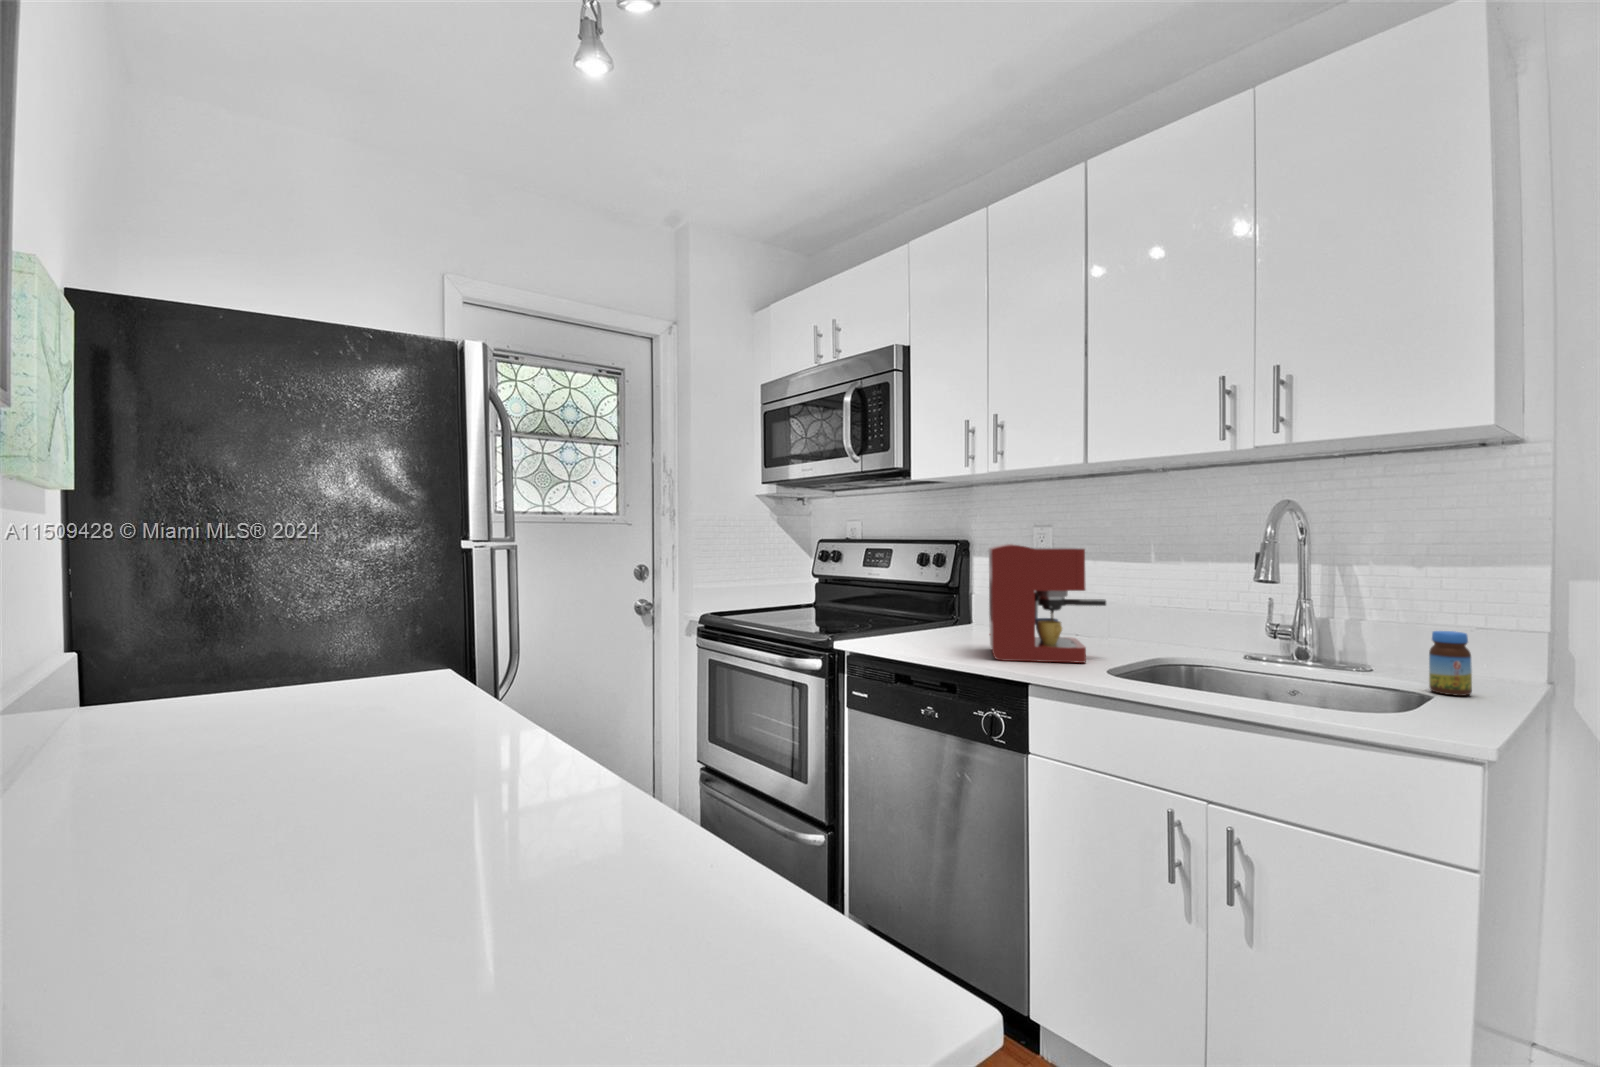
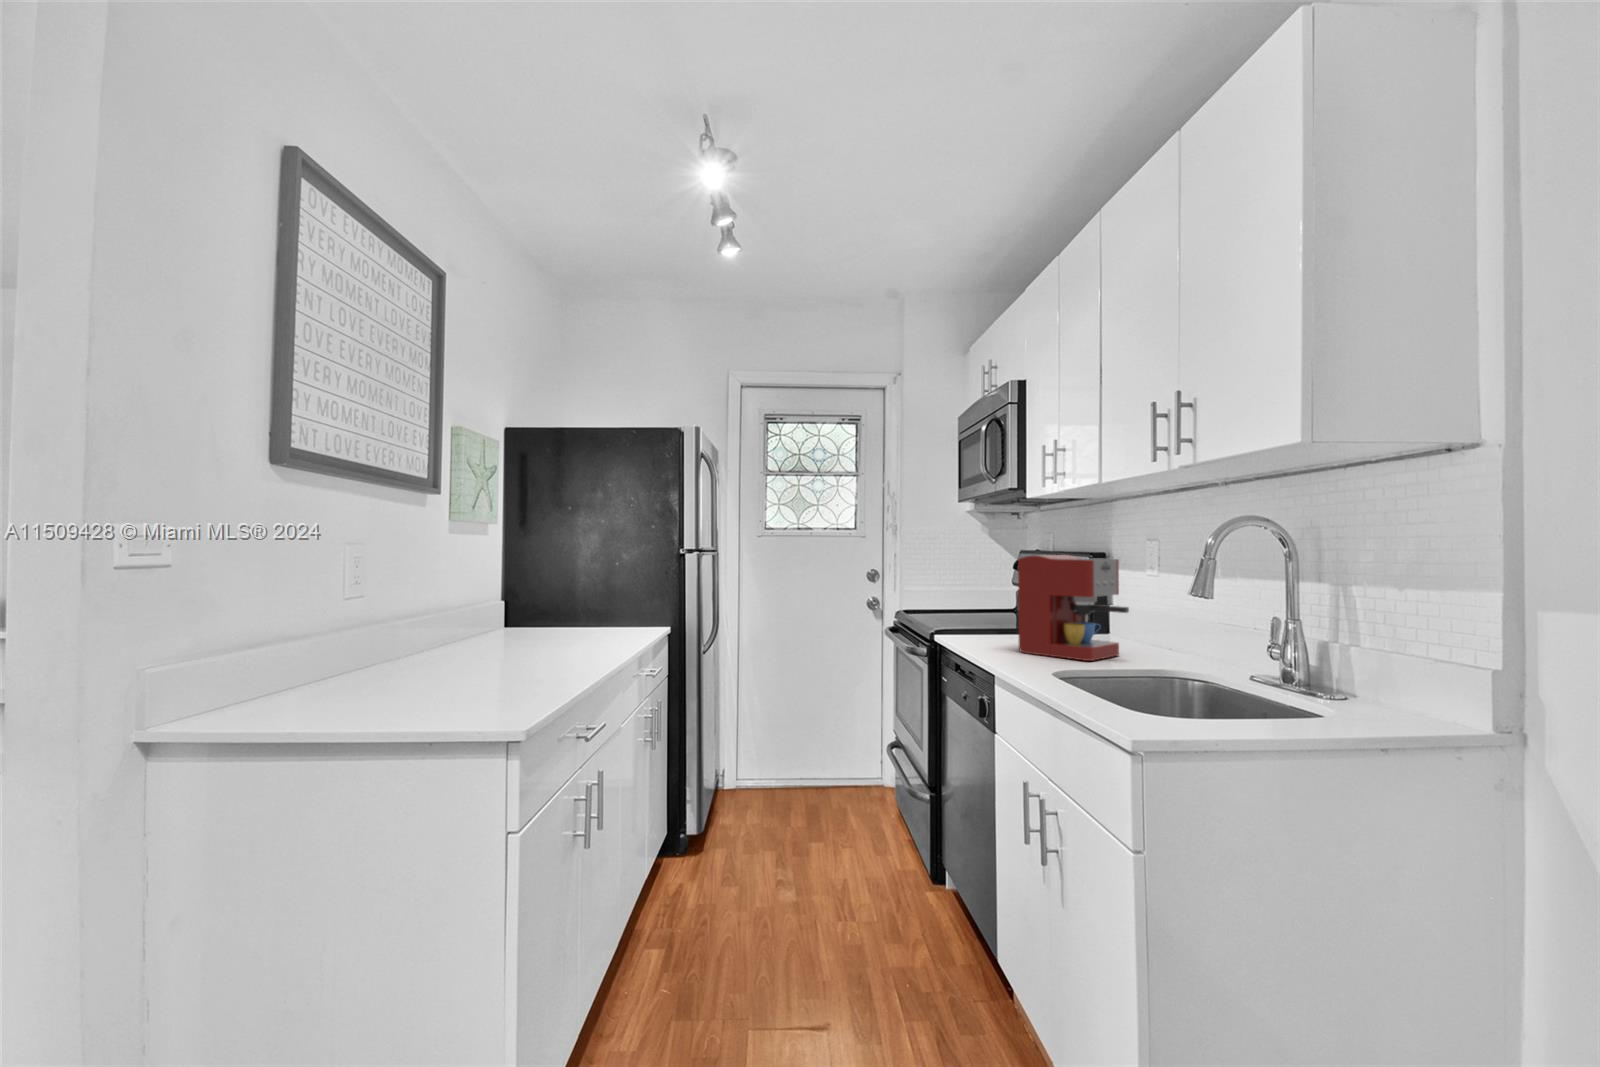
jar: present [1429,631,1472,696] -> none [1358,652,1400,721]

